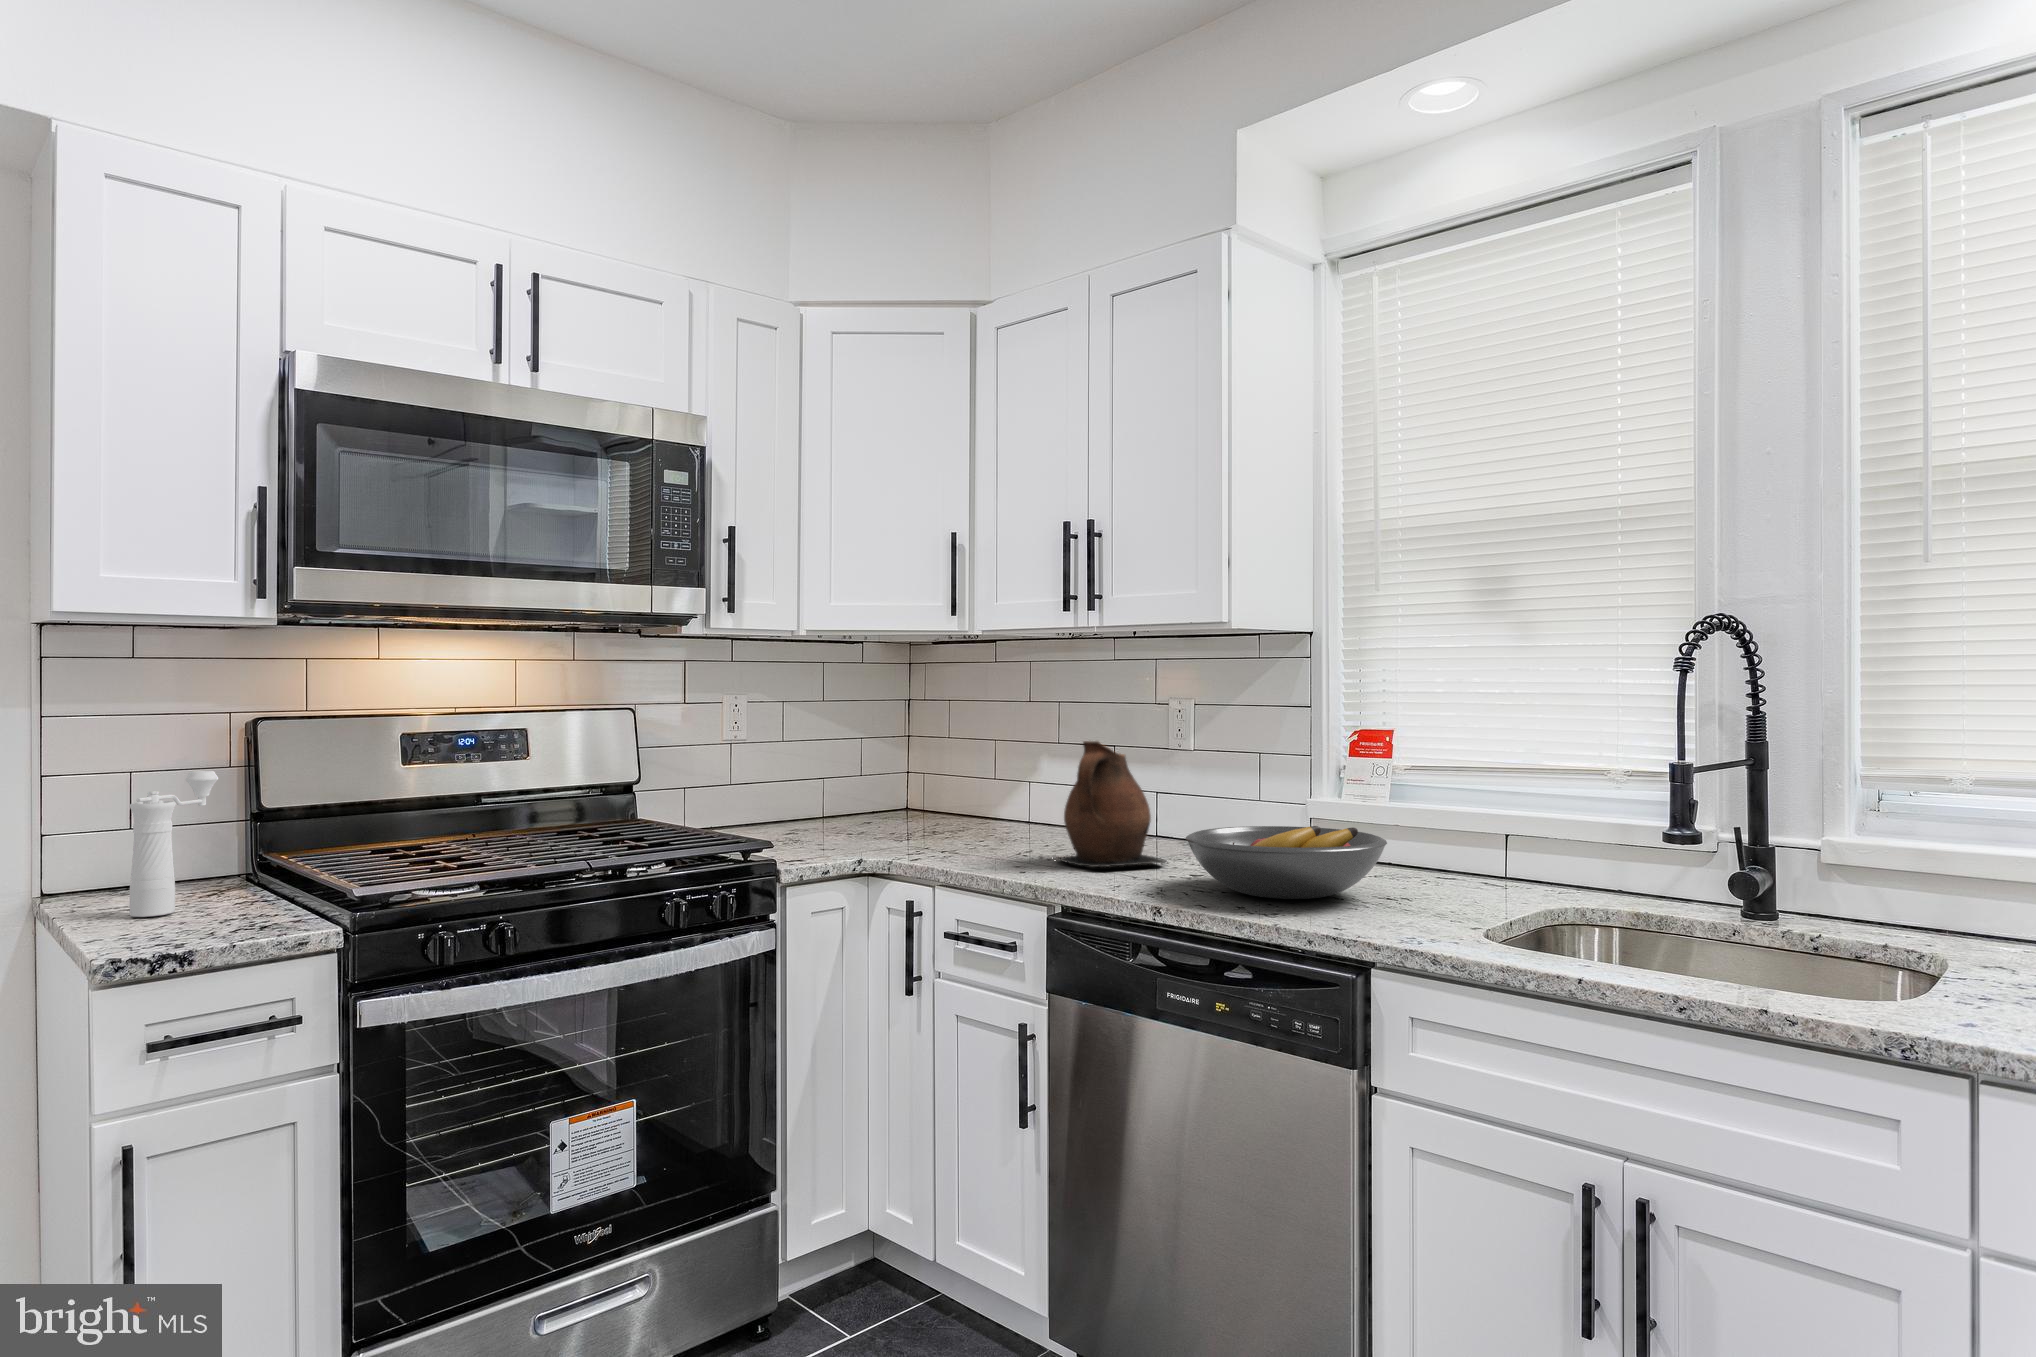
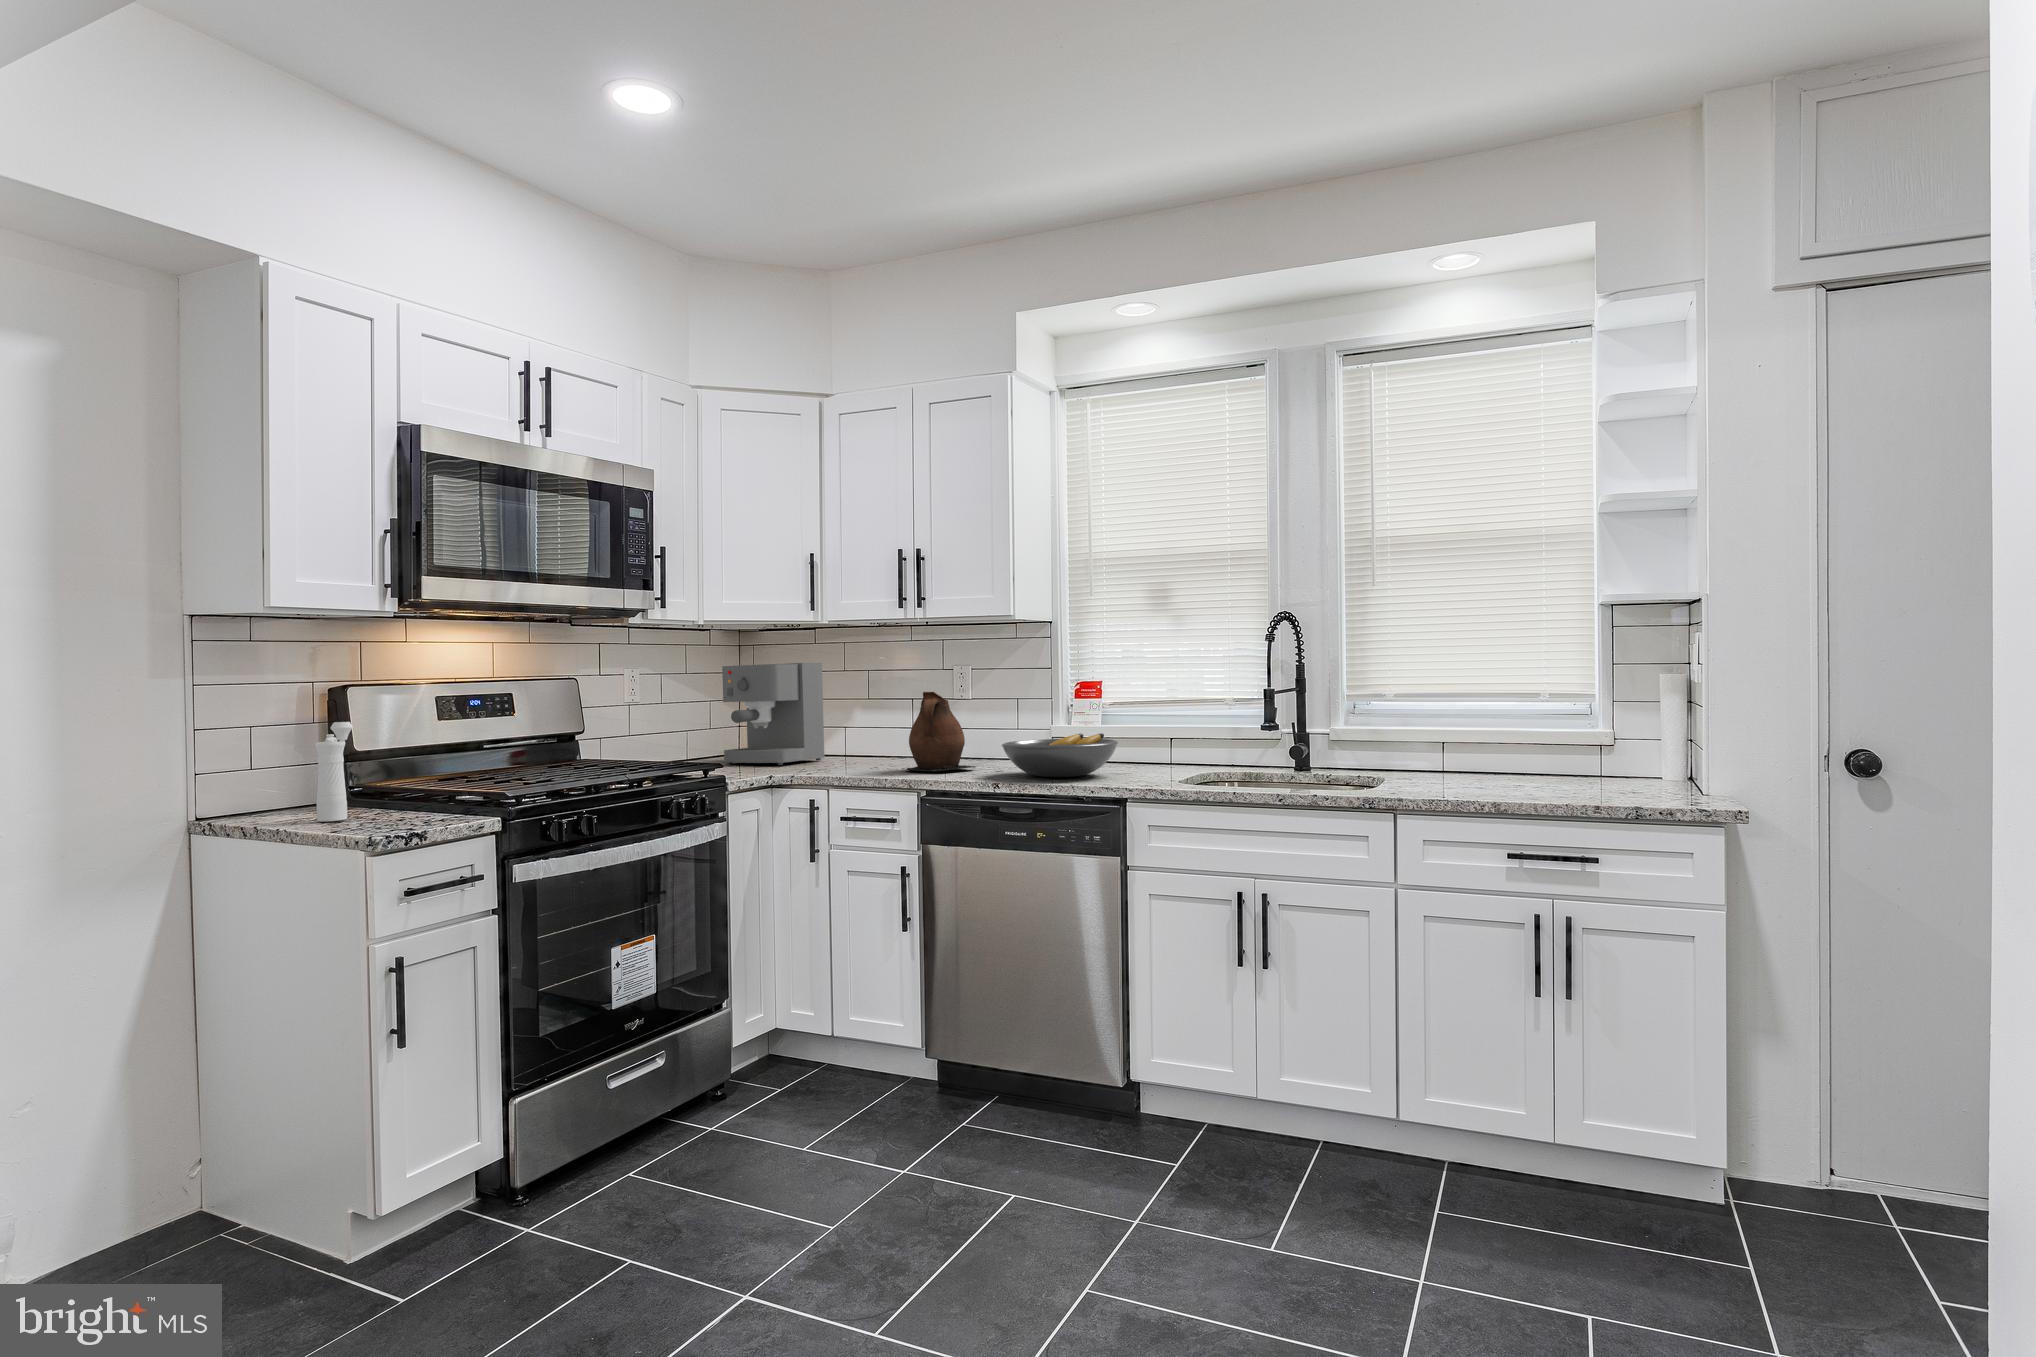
coffee maker: none [838,689,985,835] -> present [722,663,824,765]

